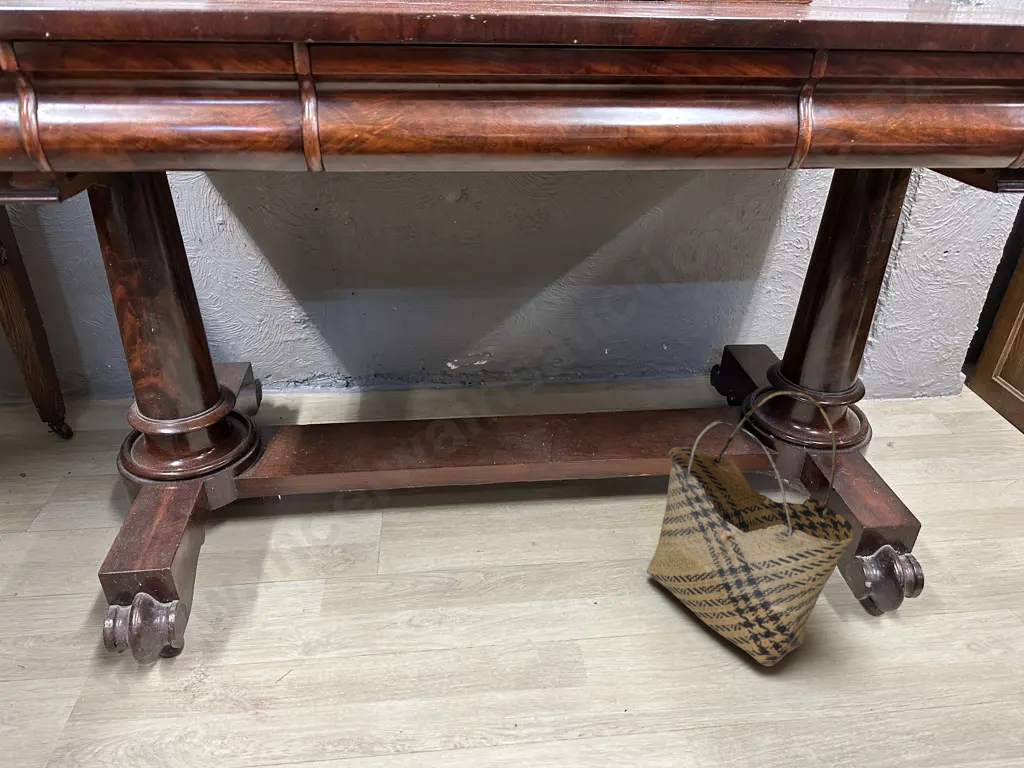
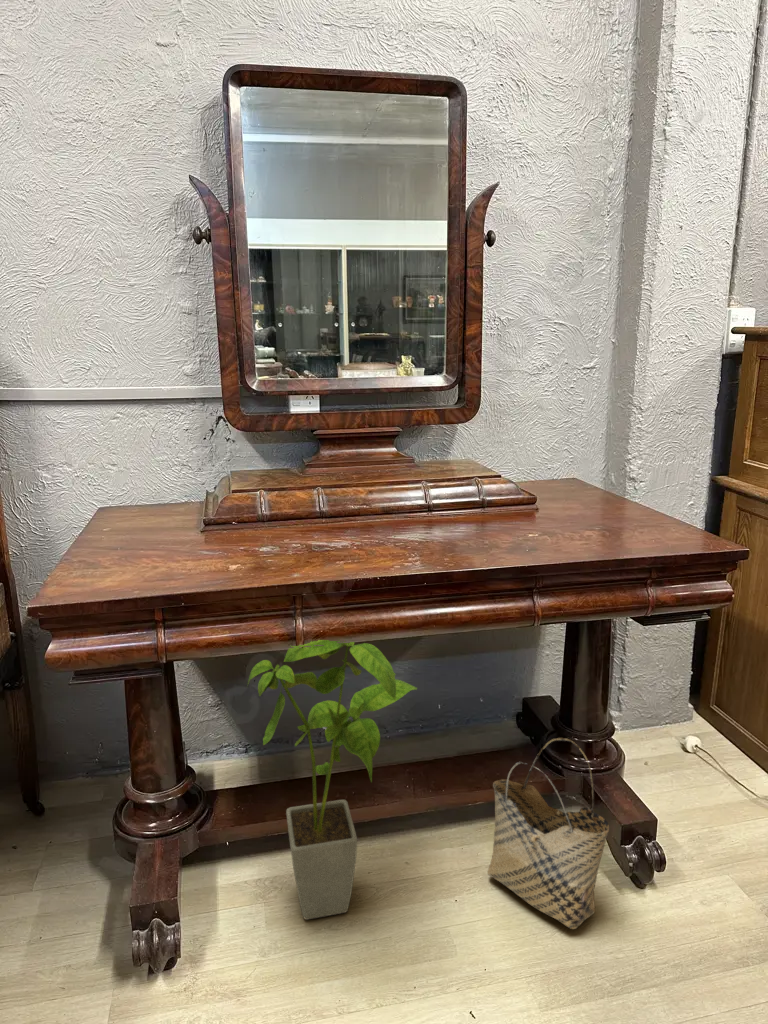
house plant: none [275,128,563,608] -> present [248,640,417,919]

